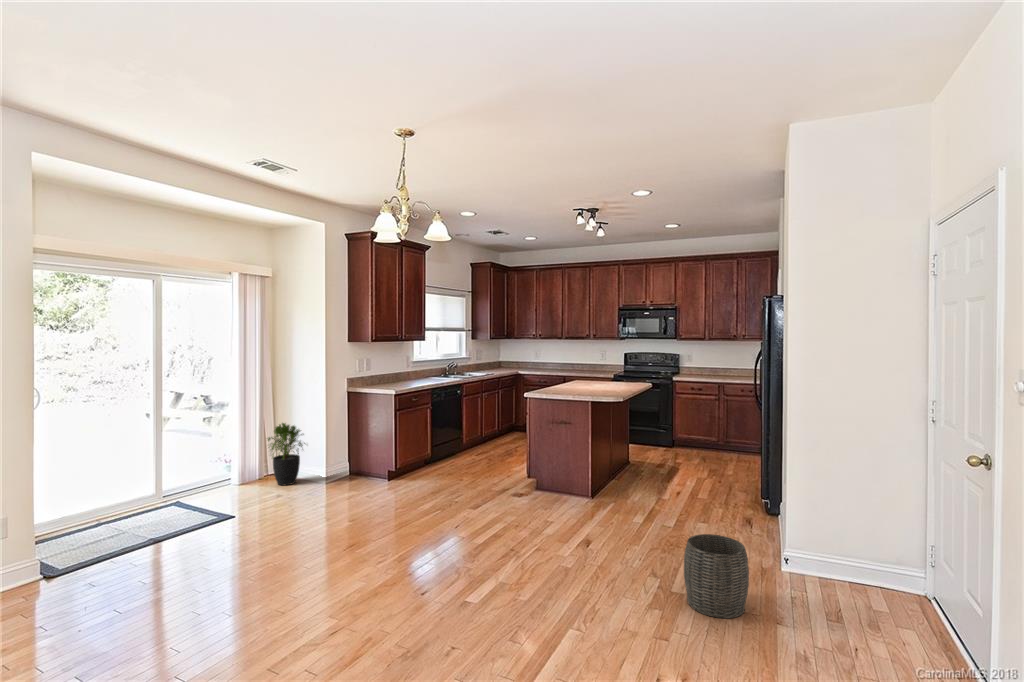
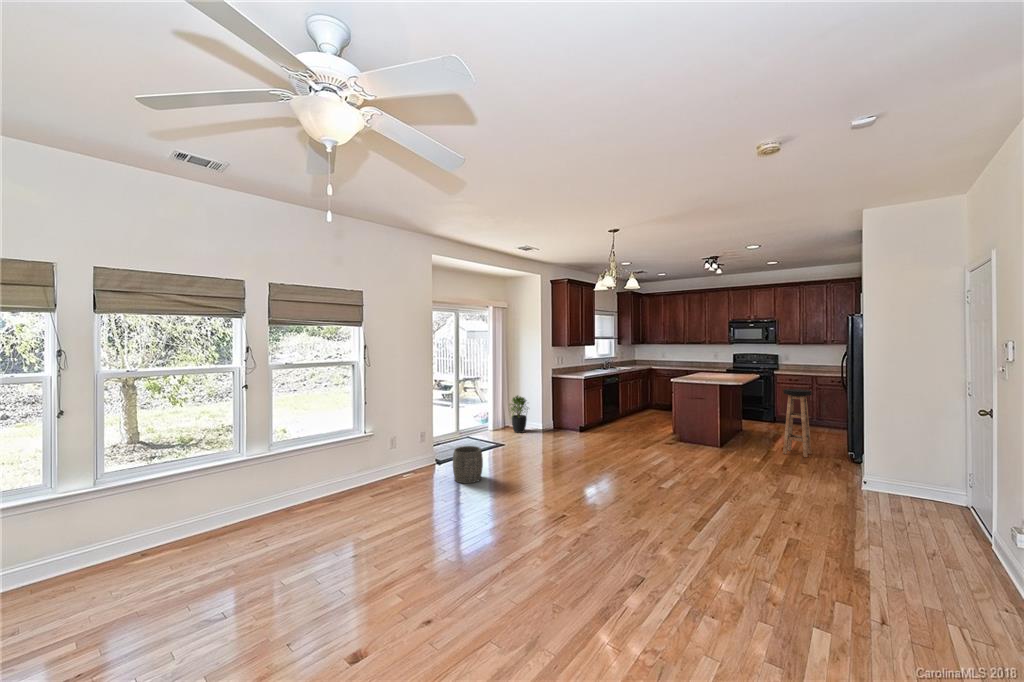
bar stool: none [677,405,716,508] -> present [783,389,812,457]
woven basket: present [684,534,749,618] -> present [453,446,483,483]

